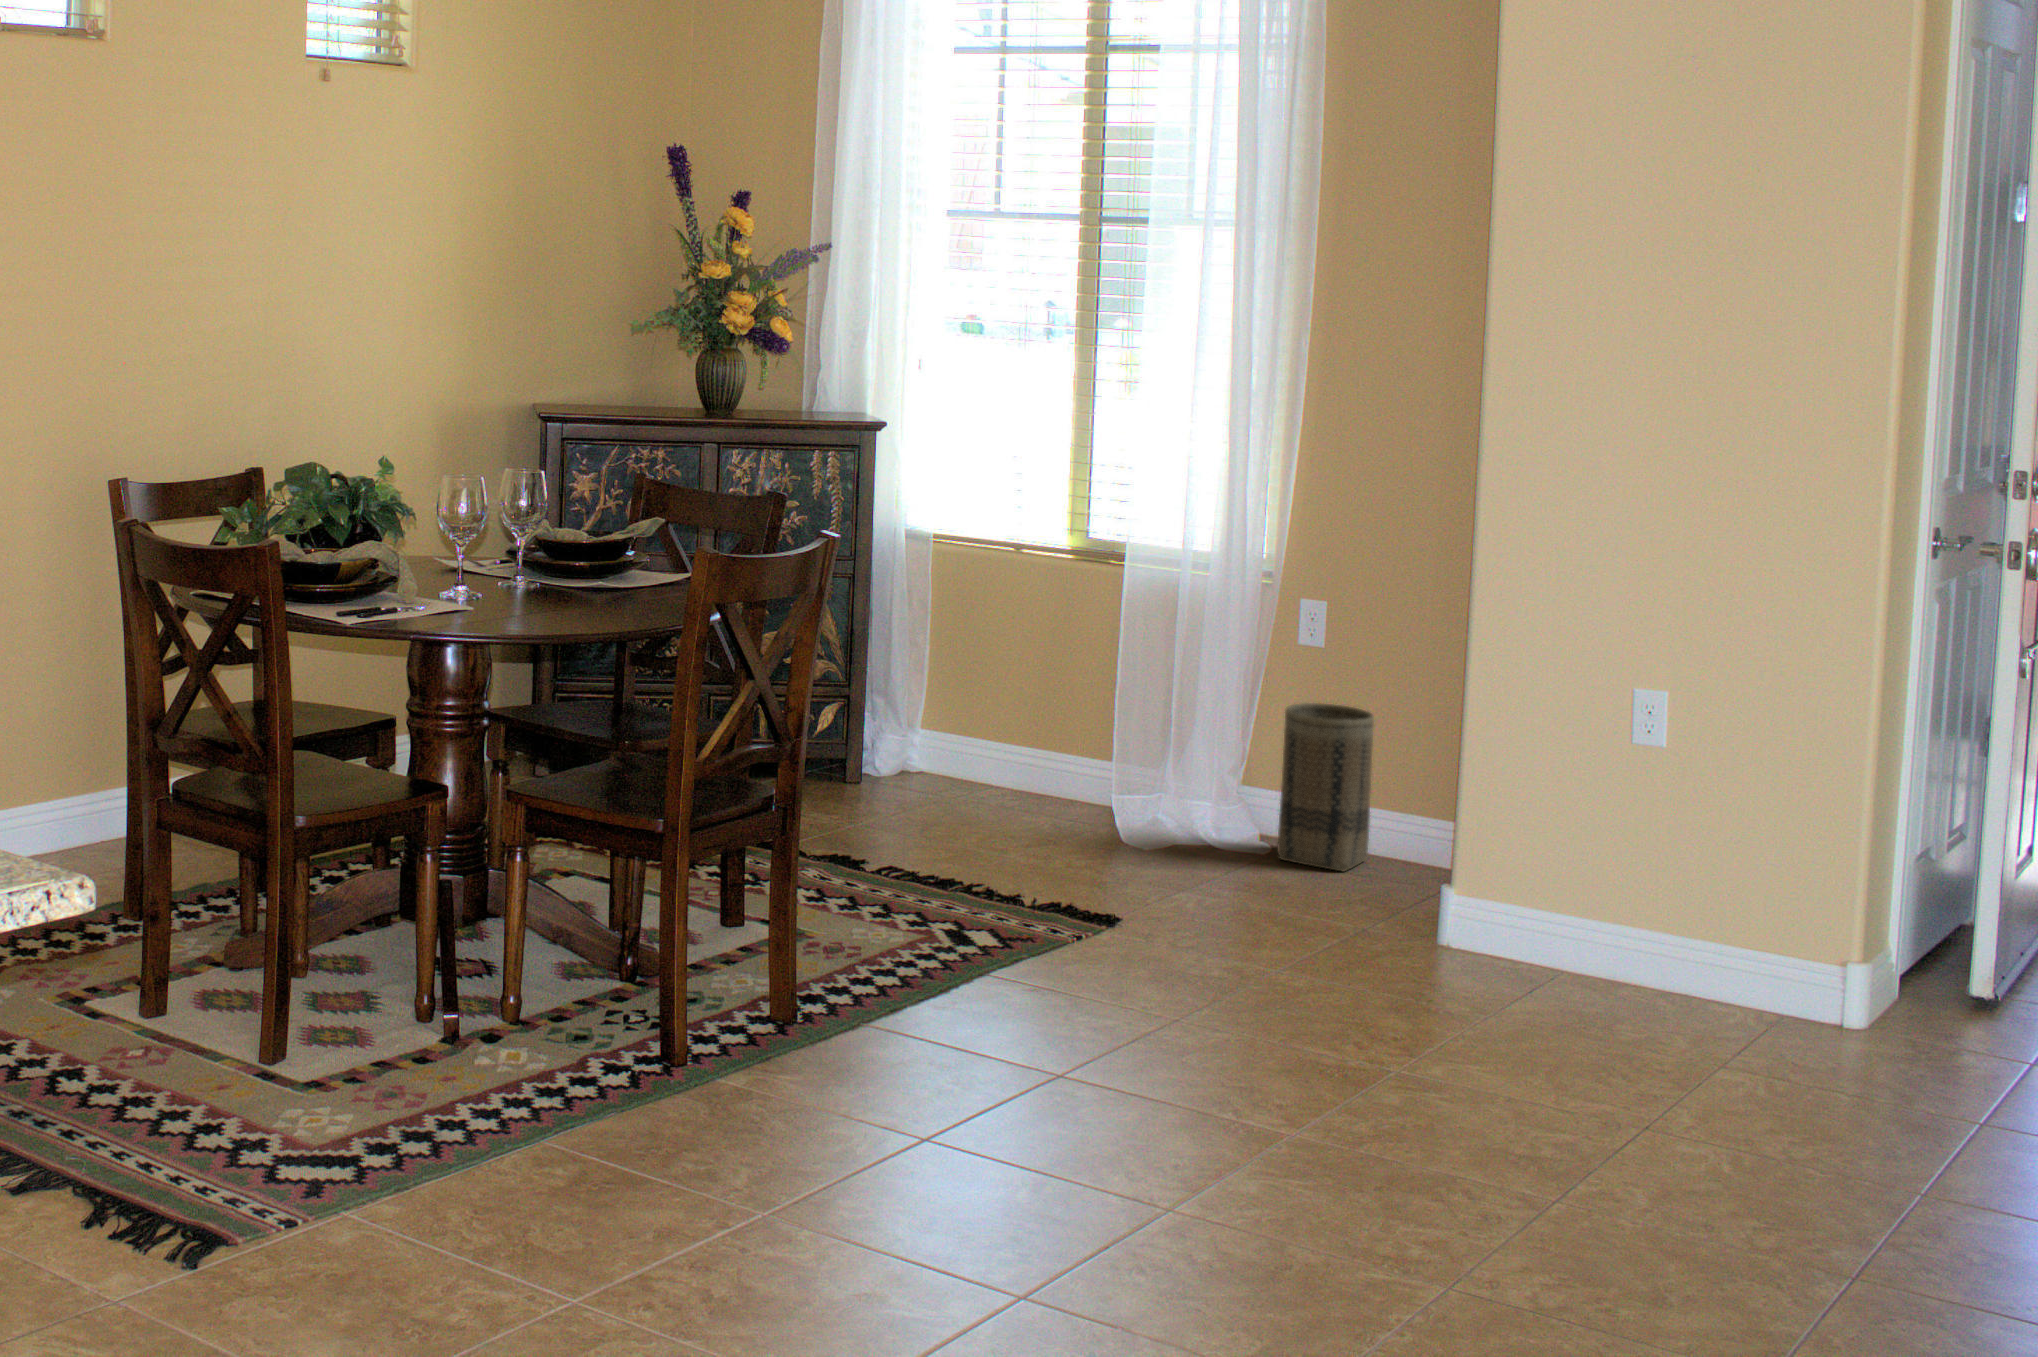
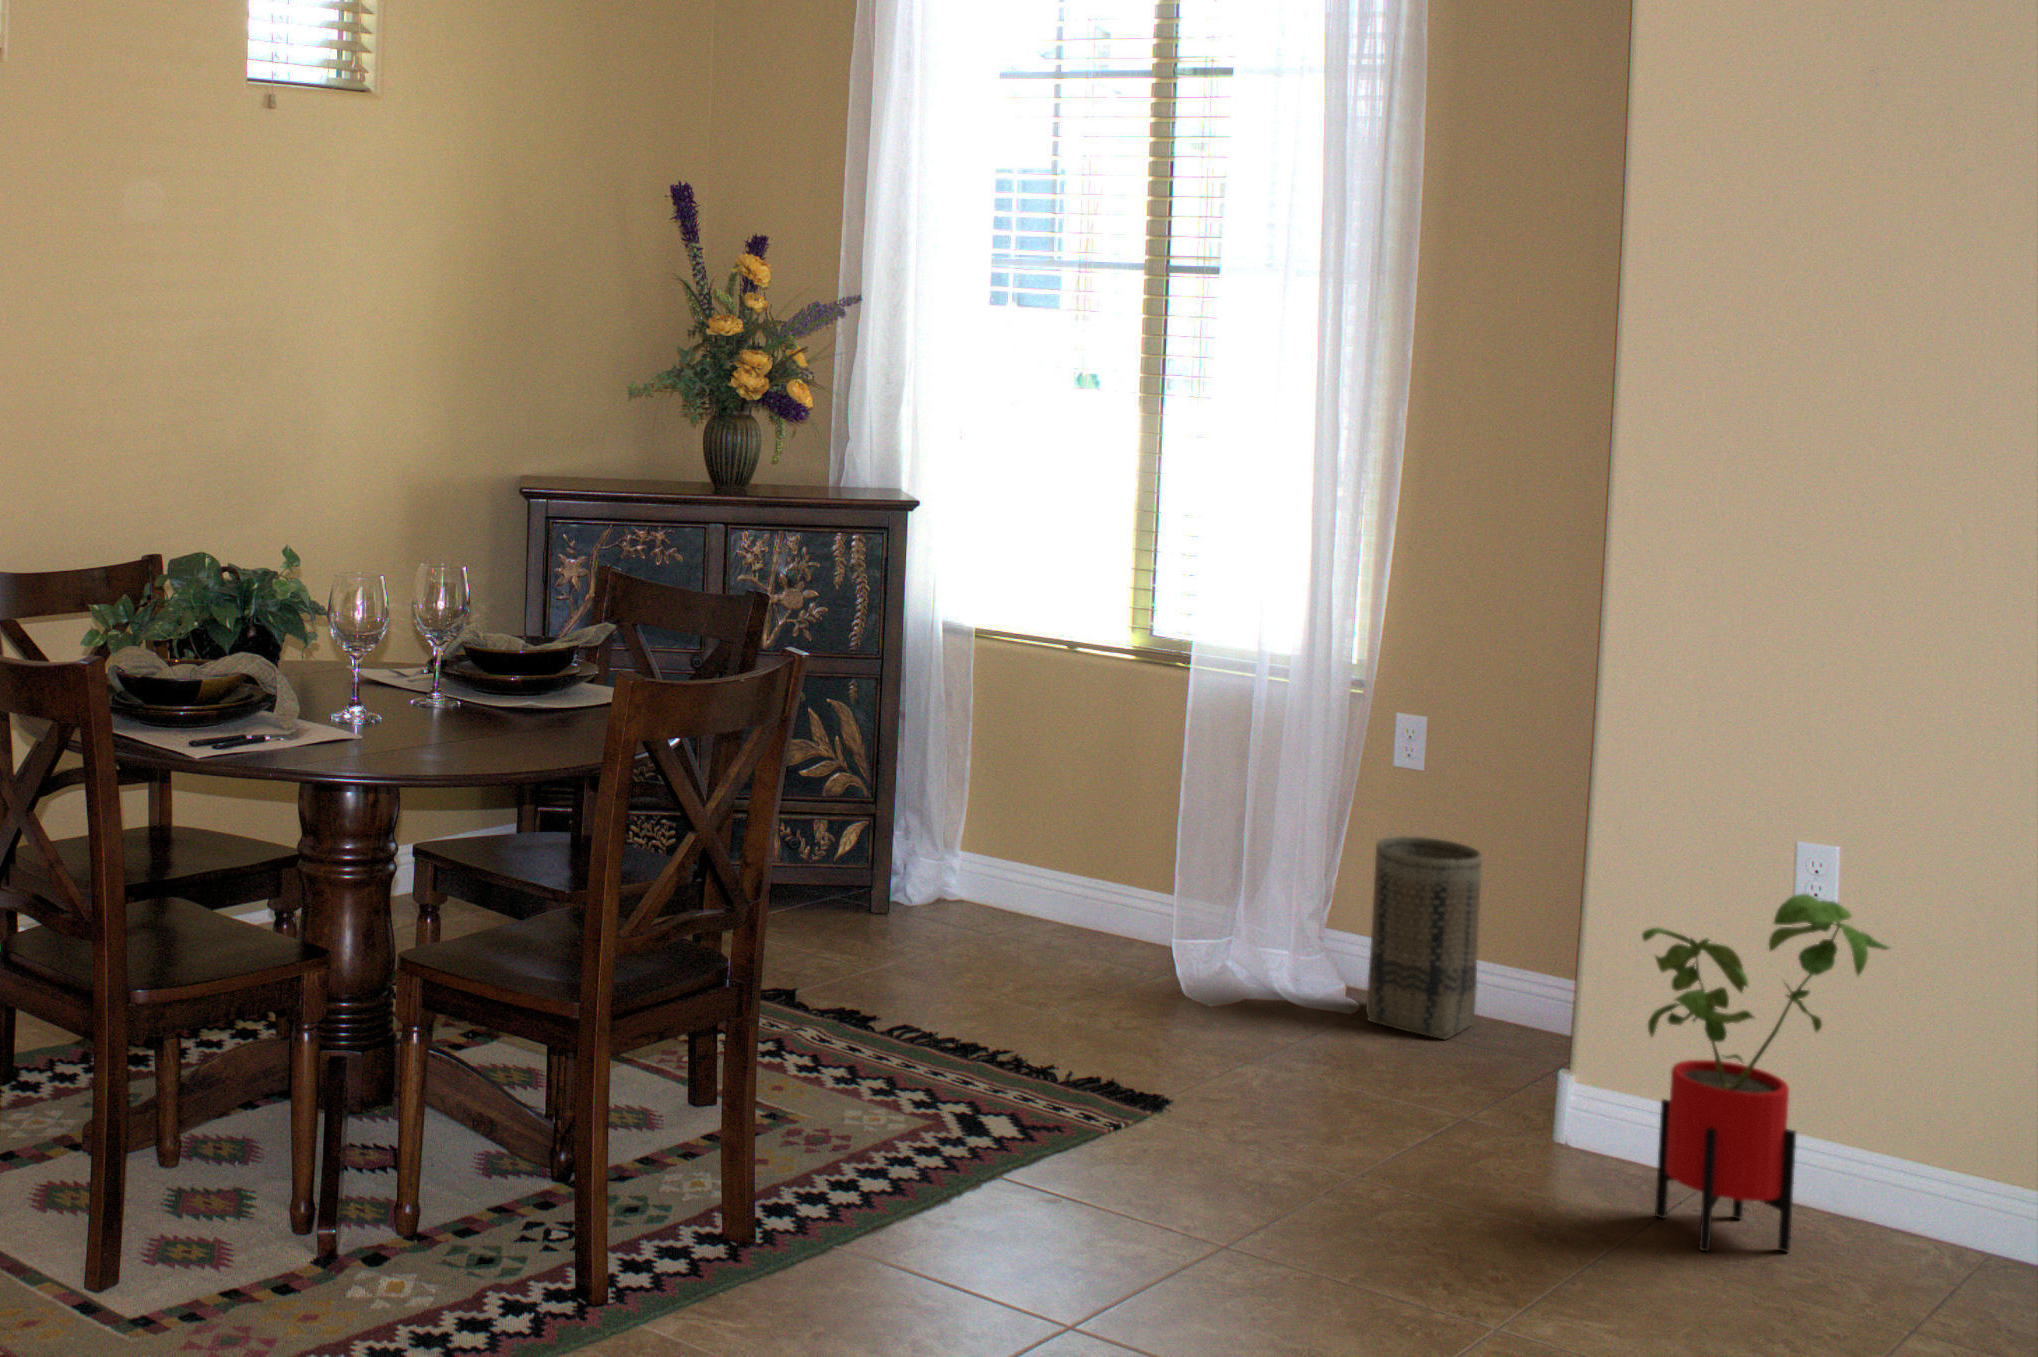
house plant: none [1505,725,1703,1016] -> present [1642,894,1889,1252]

